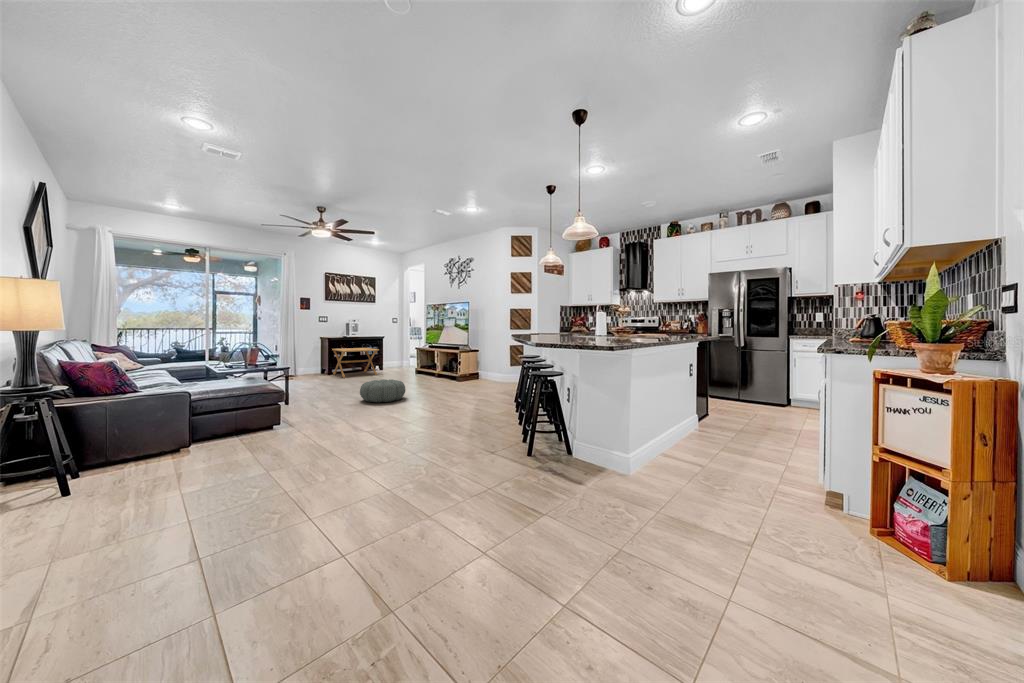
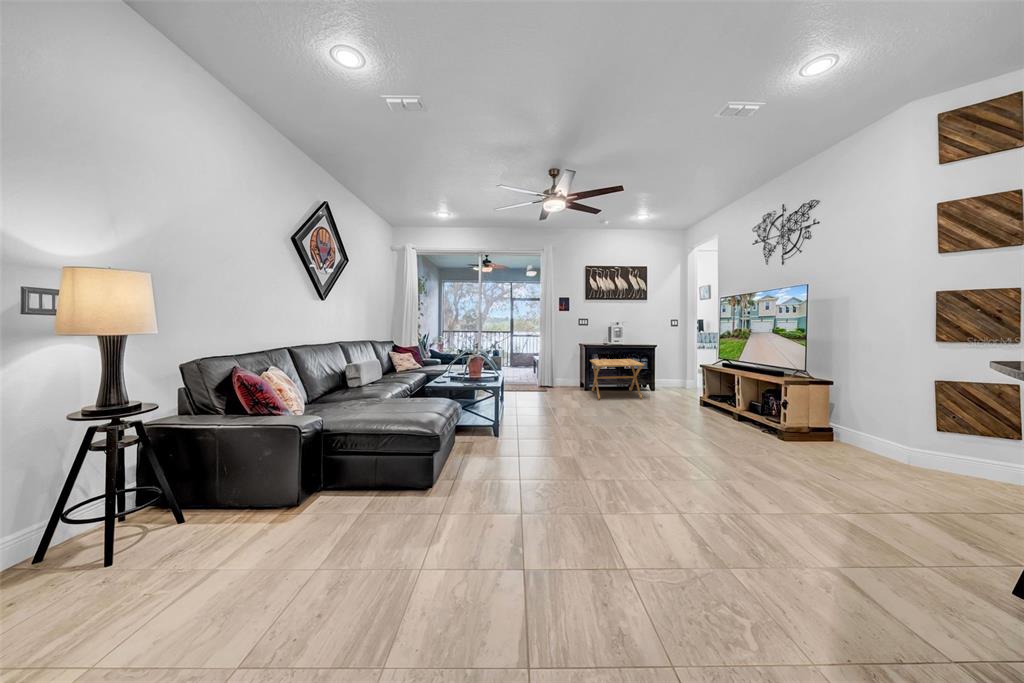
pouf: present [360,379,405,402] -> none [583,431,659,480]

